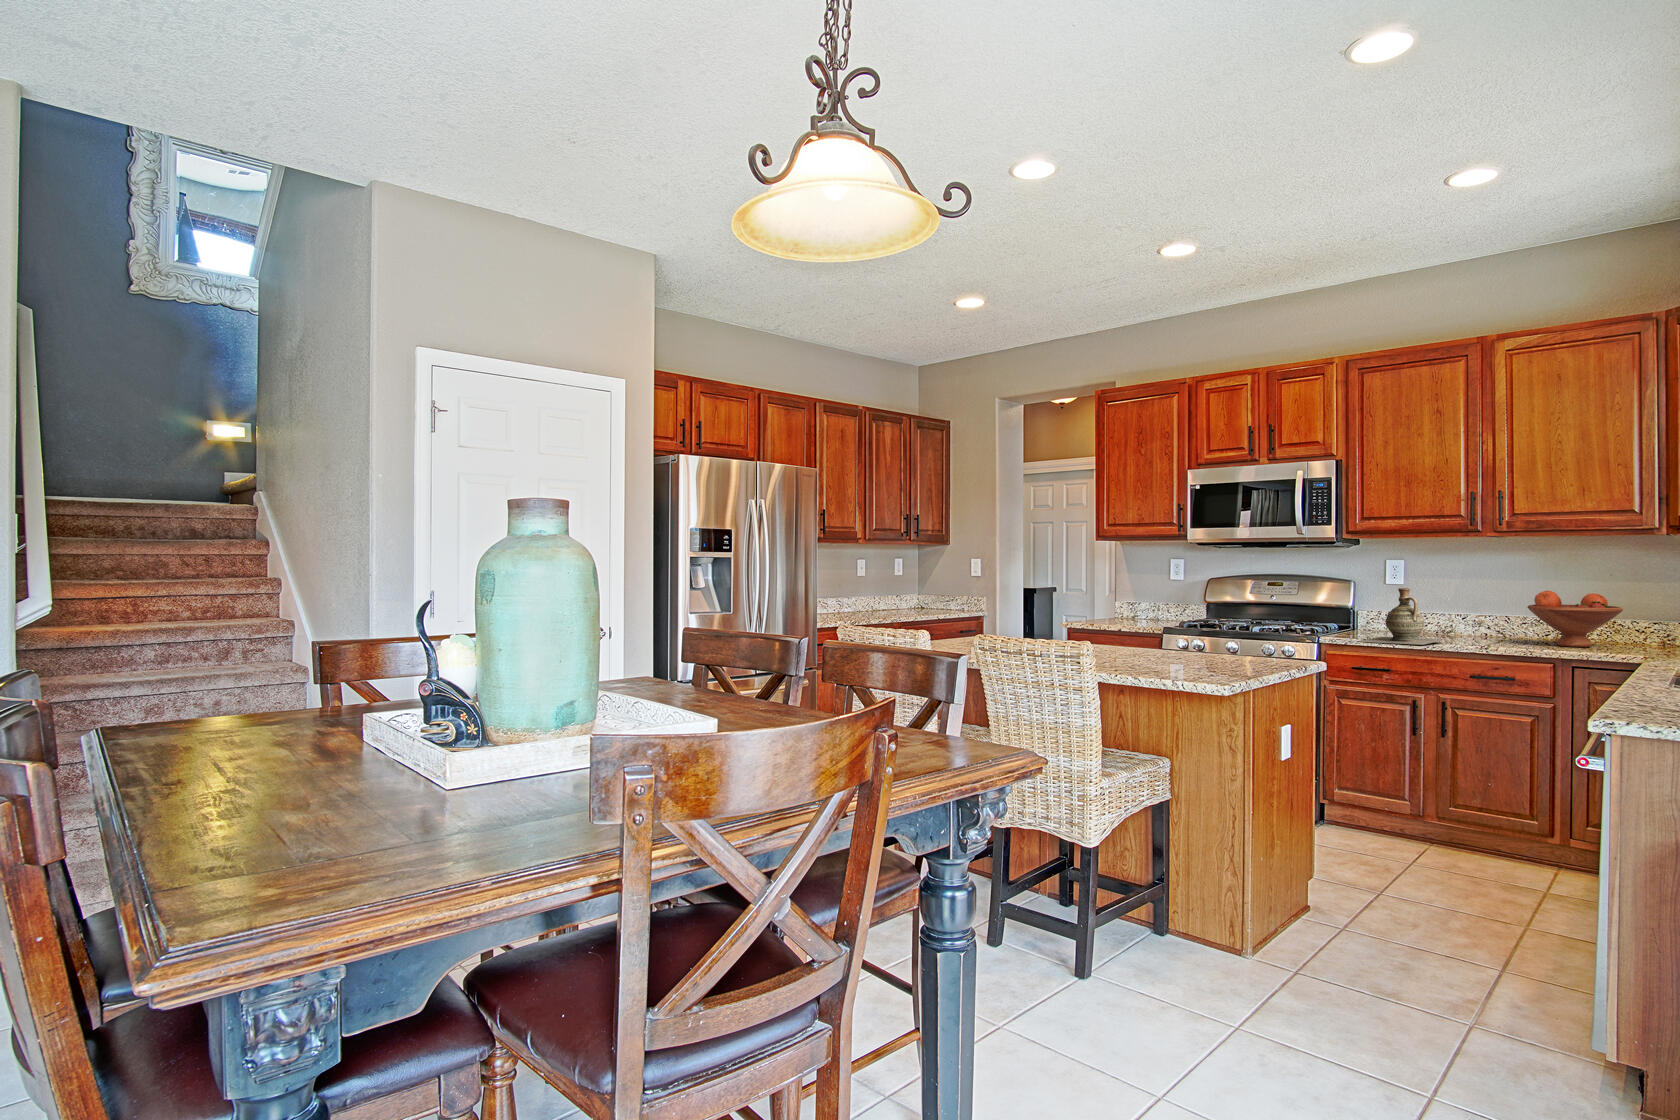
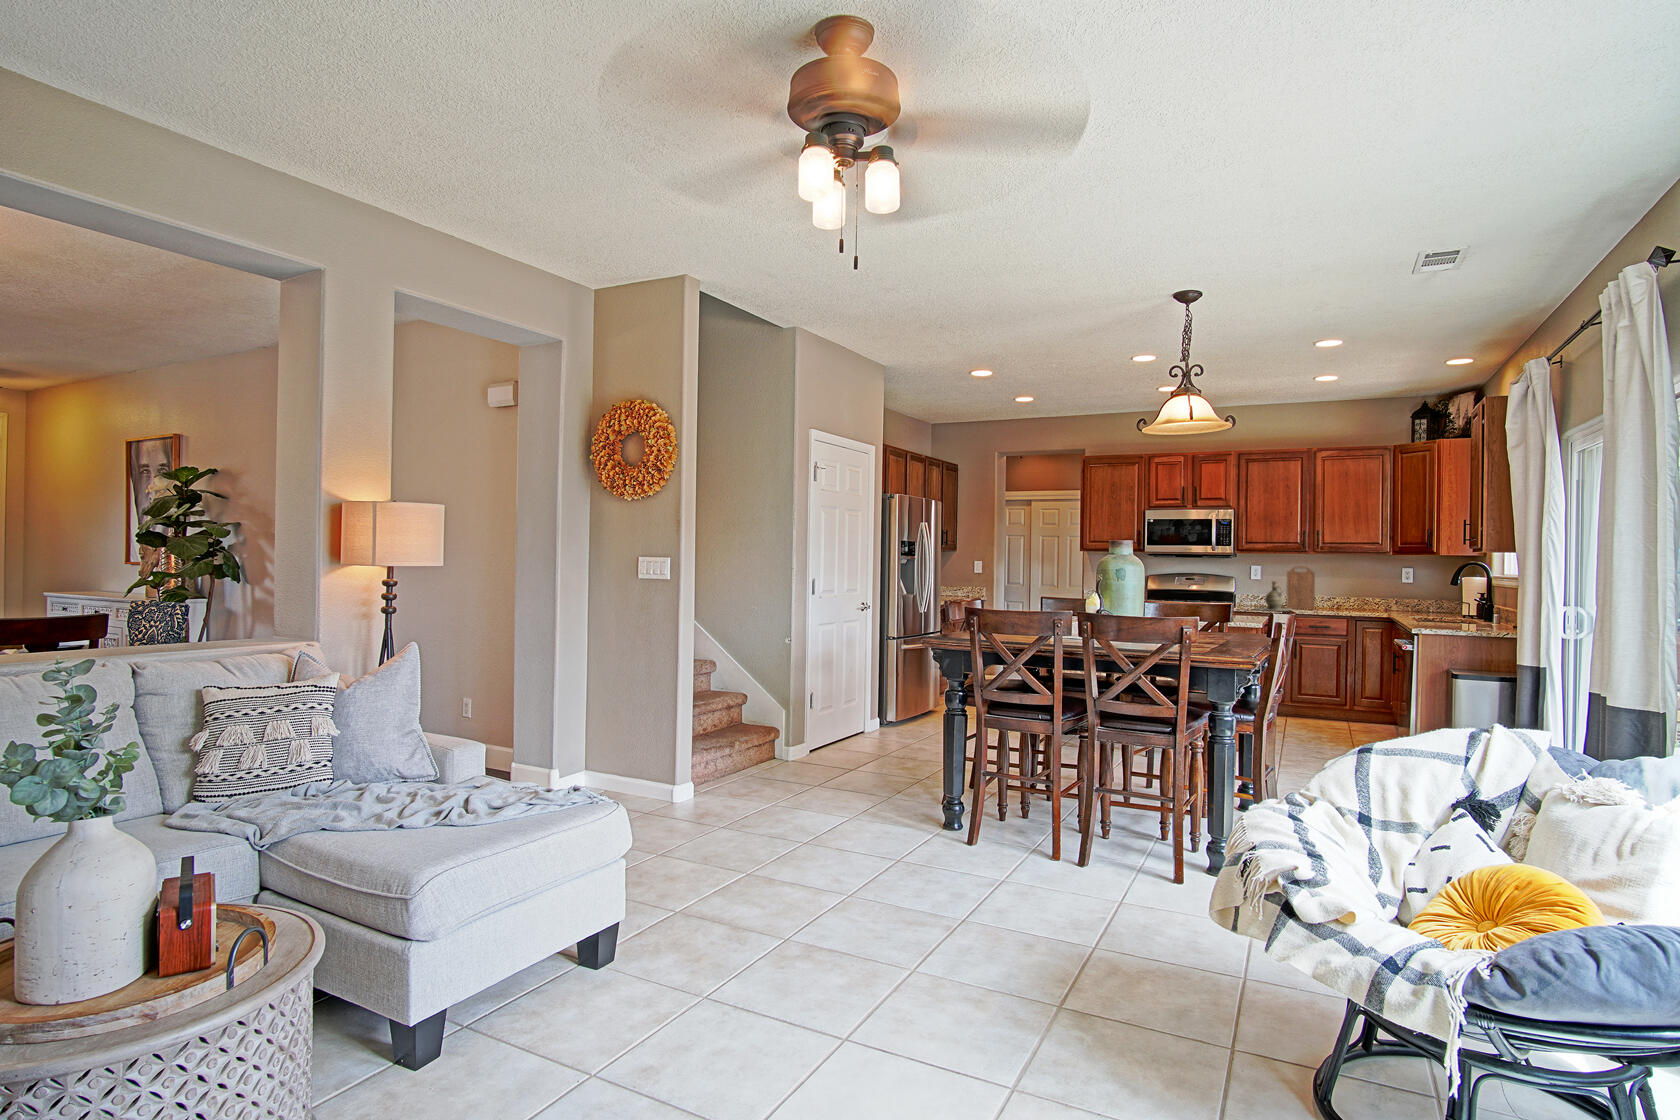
cutting board: none [1444,560,1501,641] -> present [1286,566,1315,609]
fruit bowl: present [1527,591,1623,647] -> none [1329,583,1373,611]

